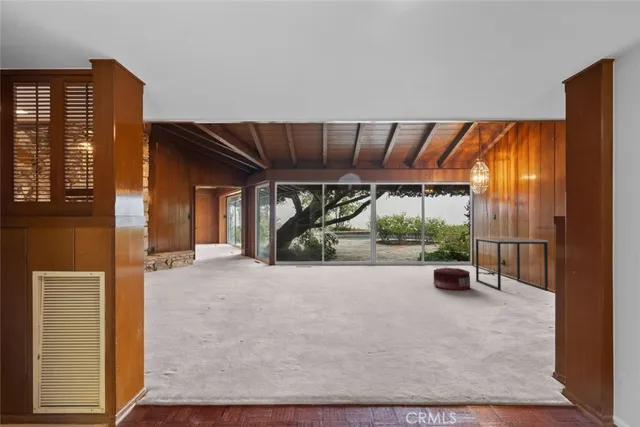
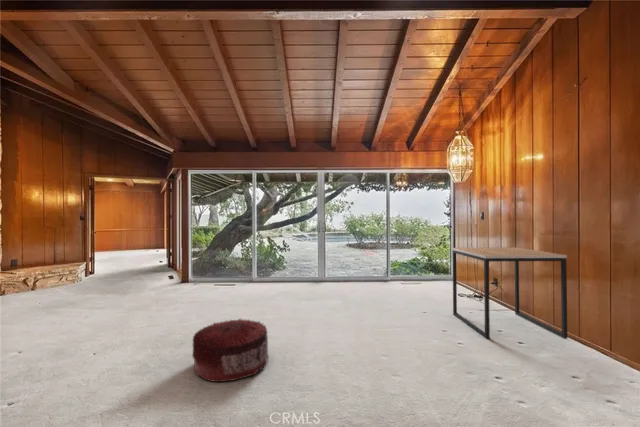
pouf: present [434,268,470,290] -> present [192,319,268,382]

